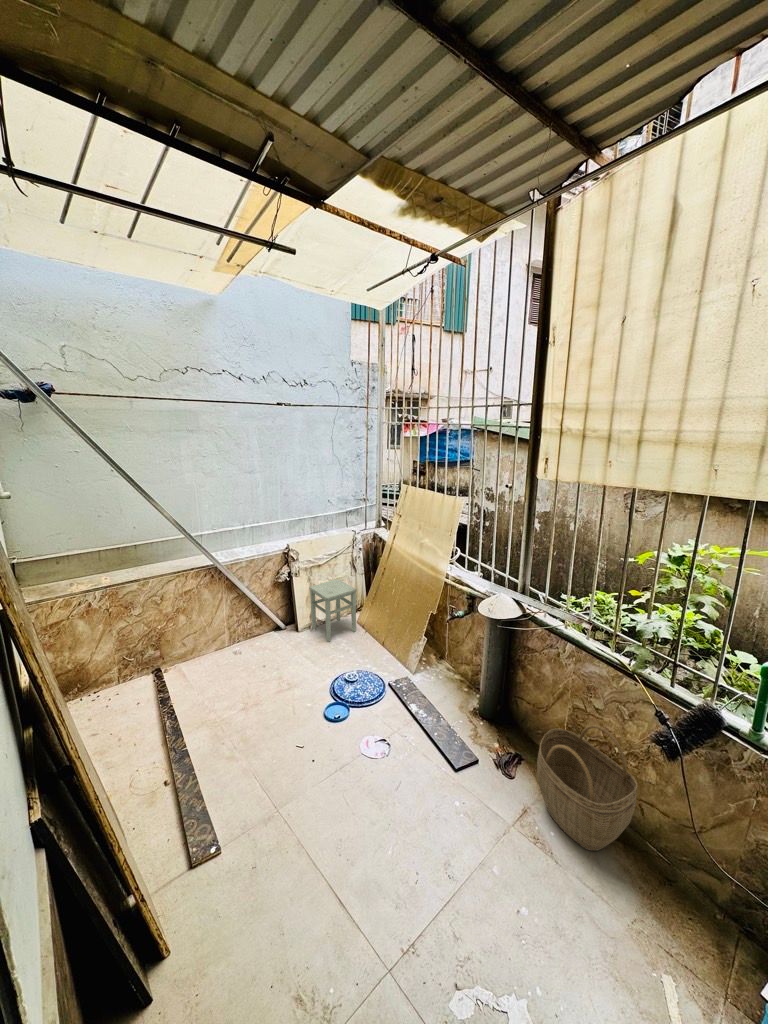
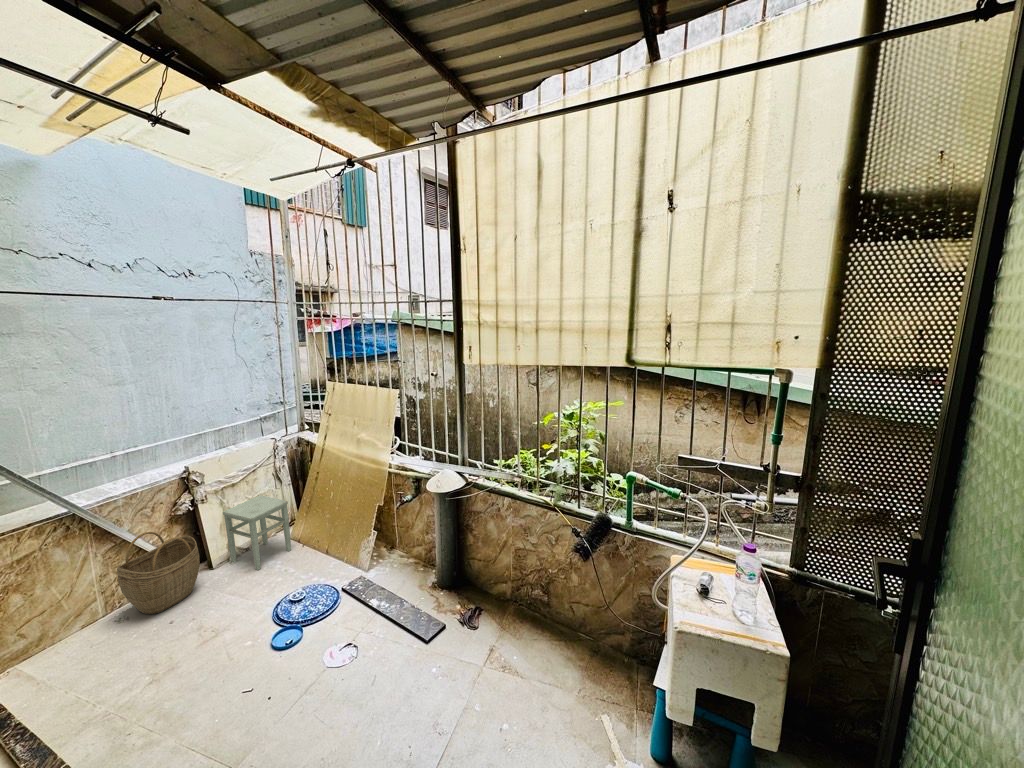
woven basket: present [537,725,637,851] -> present [117,532,200,614]

